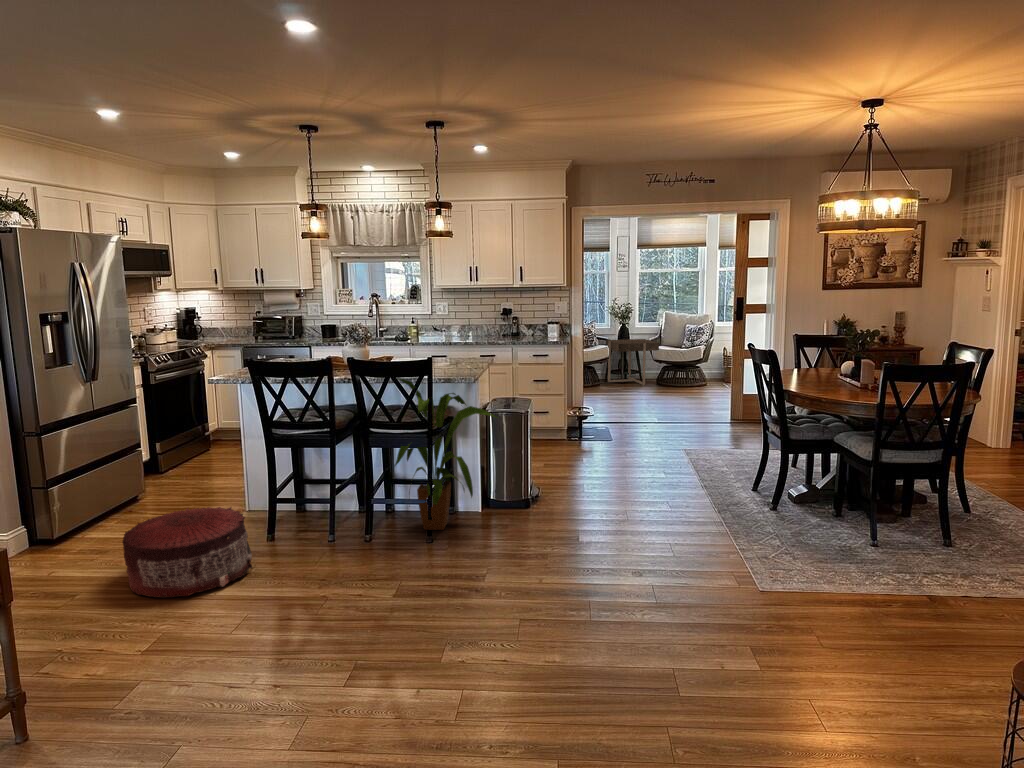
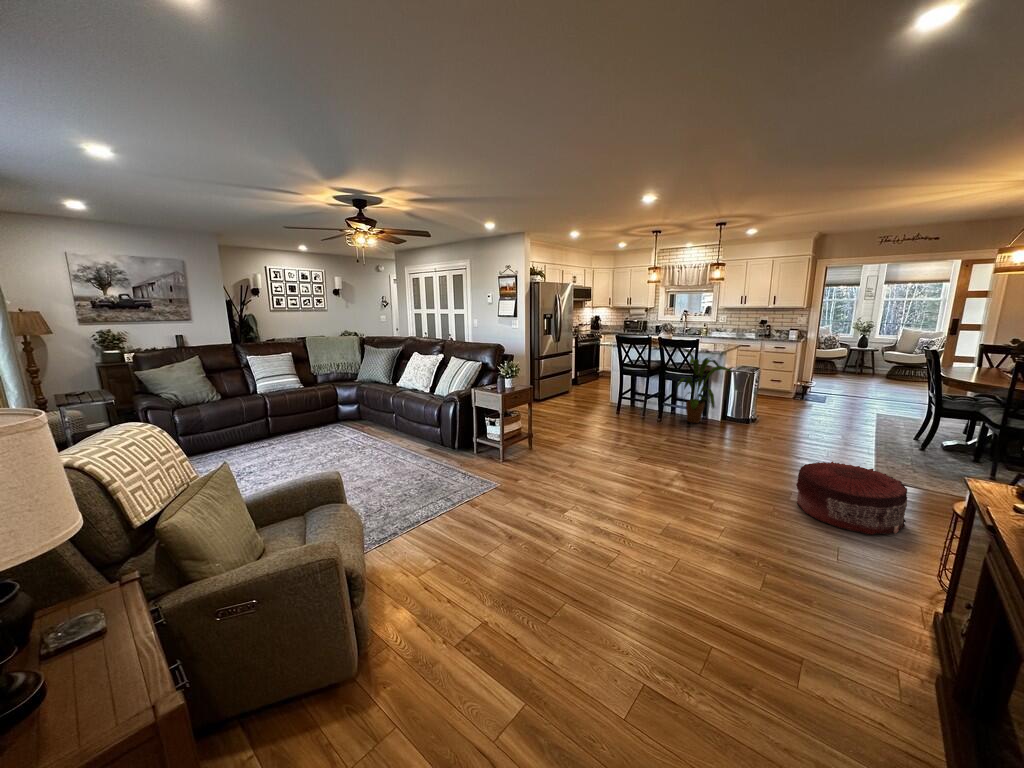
side table: present [606,339,659,385] -> none [843,345,890,376]
pouf: present [122,507,252,598] -> present [796,462,907,535]

